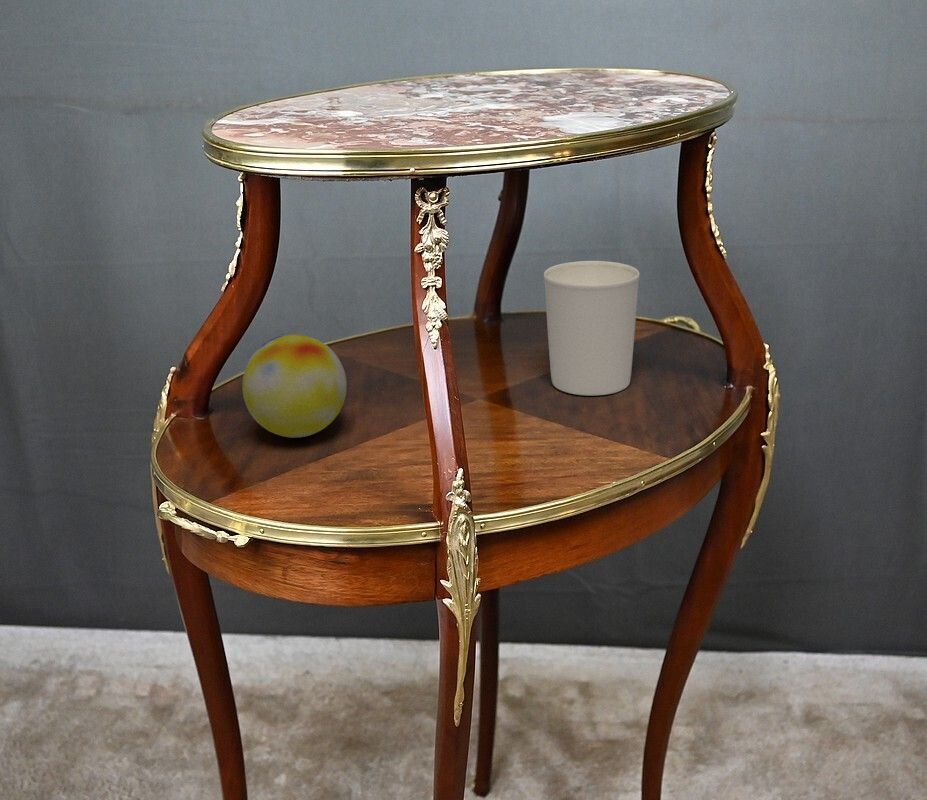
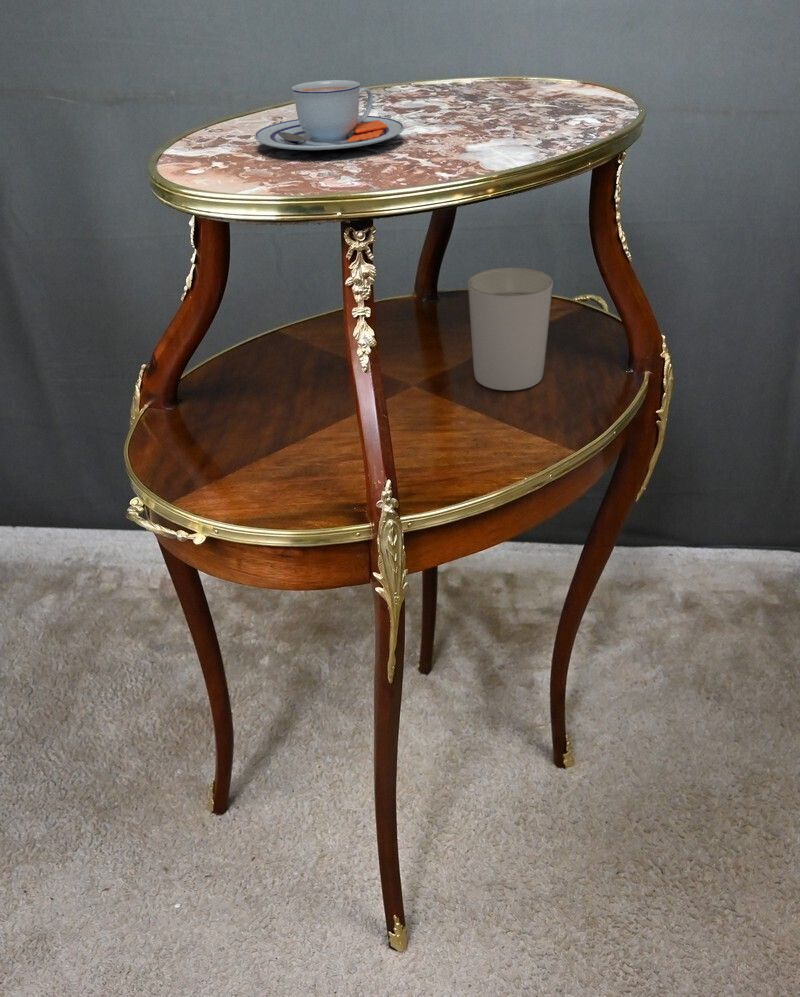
teacup: none [314,52,476,118] -> present [255,80,404,150]
decorative ball: present [242,334,347,438] -> none [203,344,293,434]

